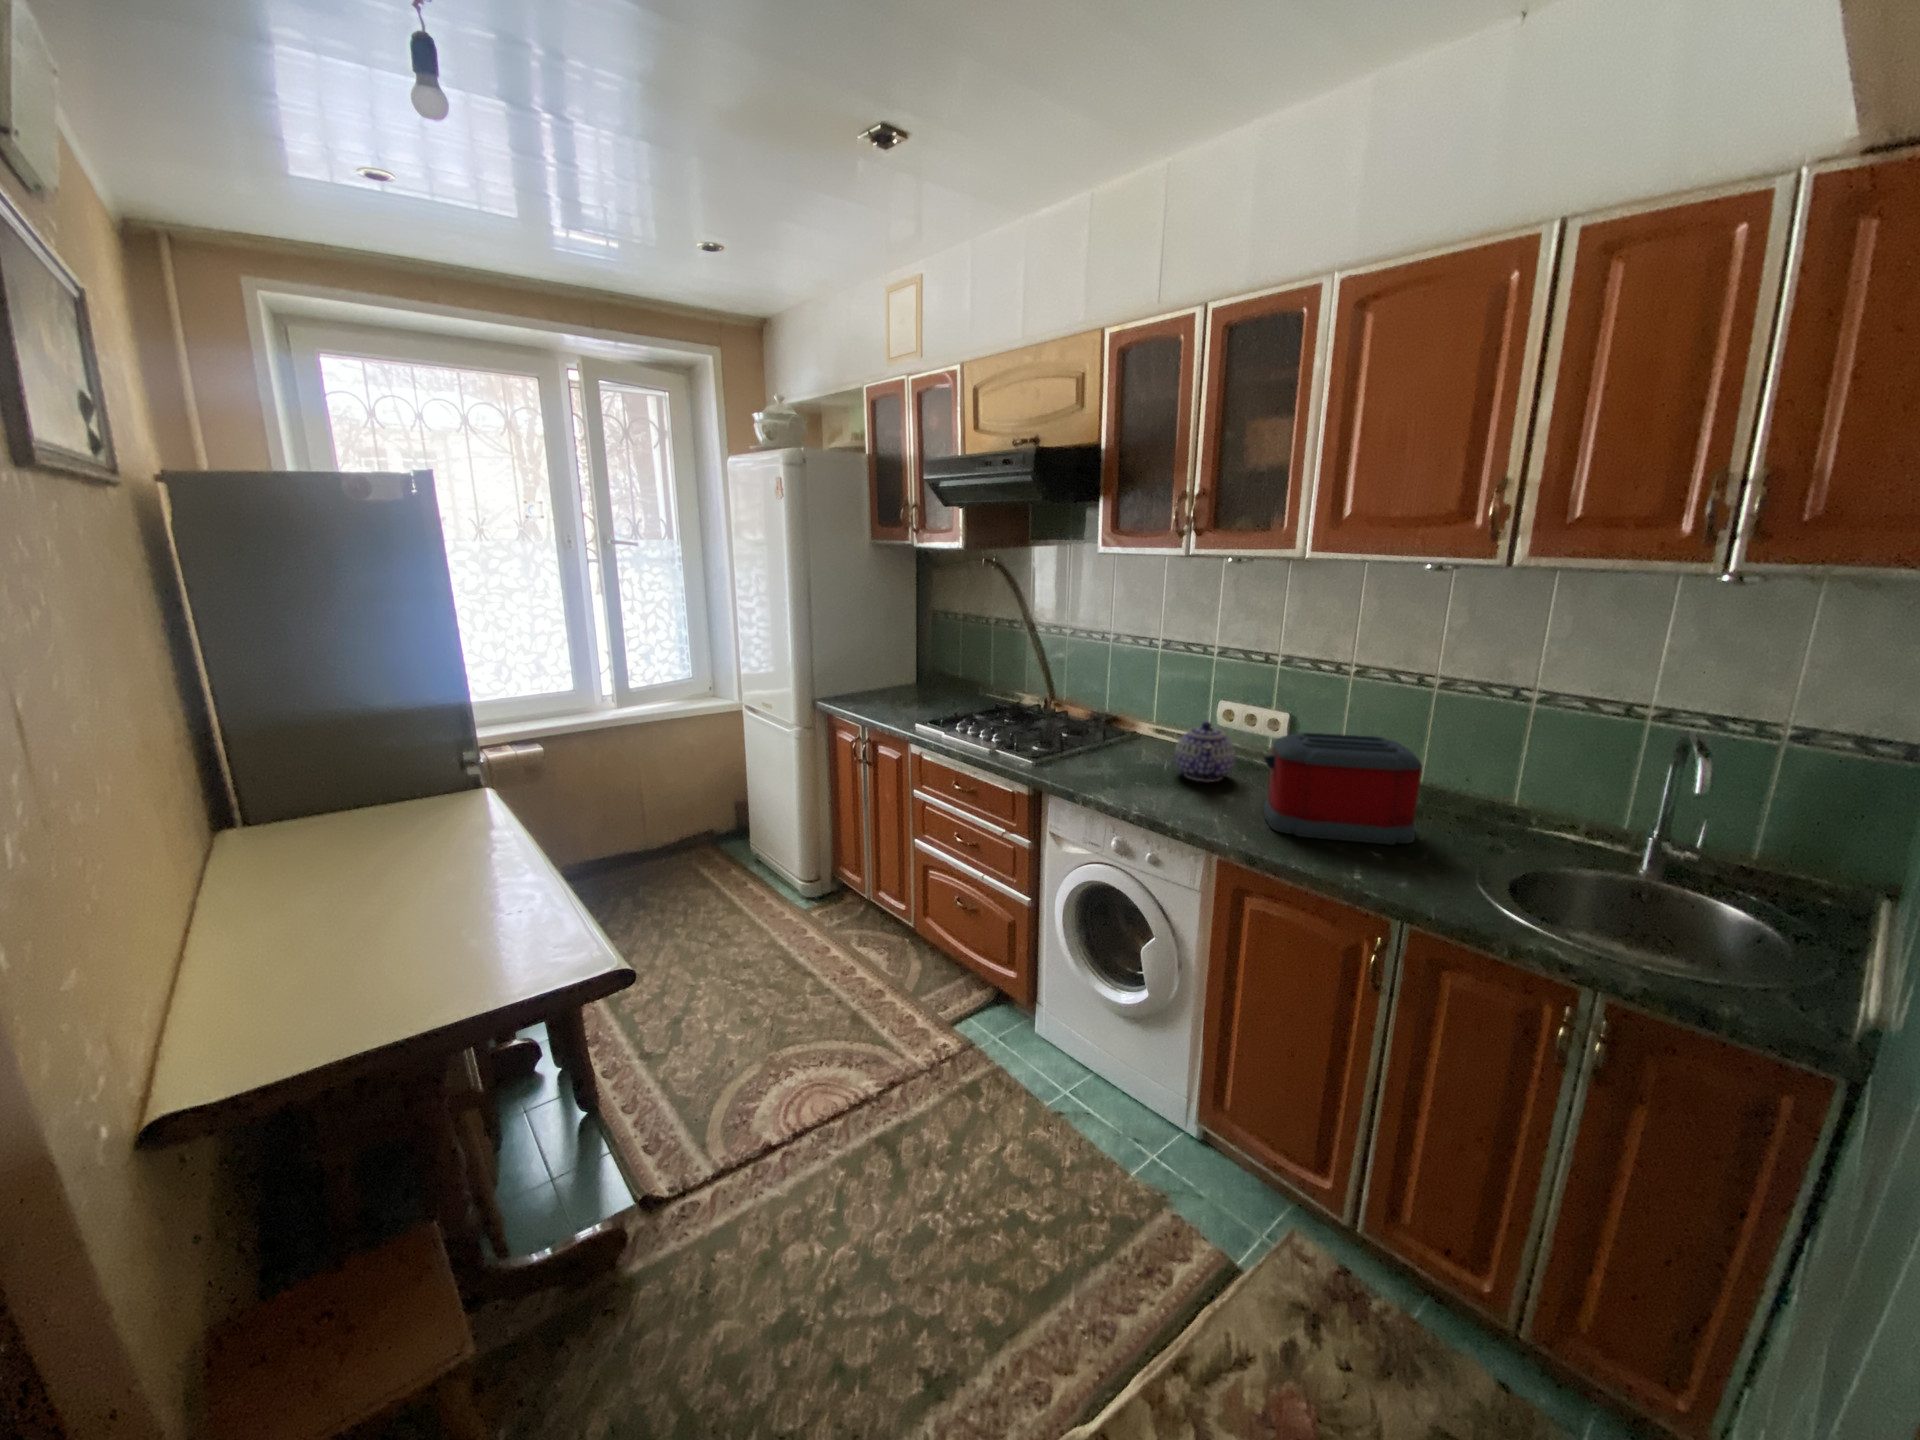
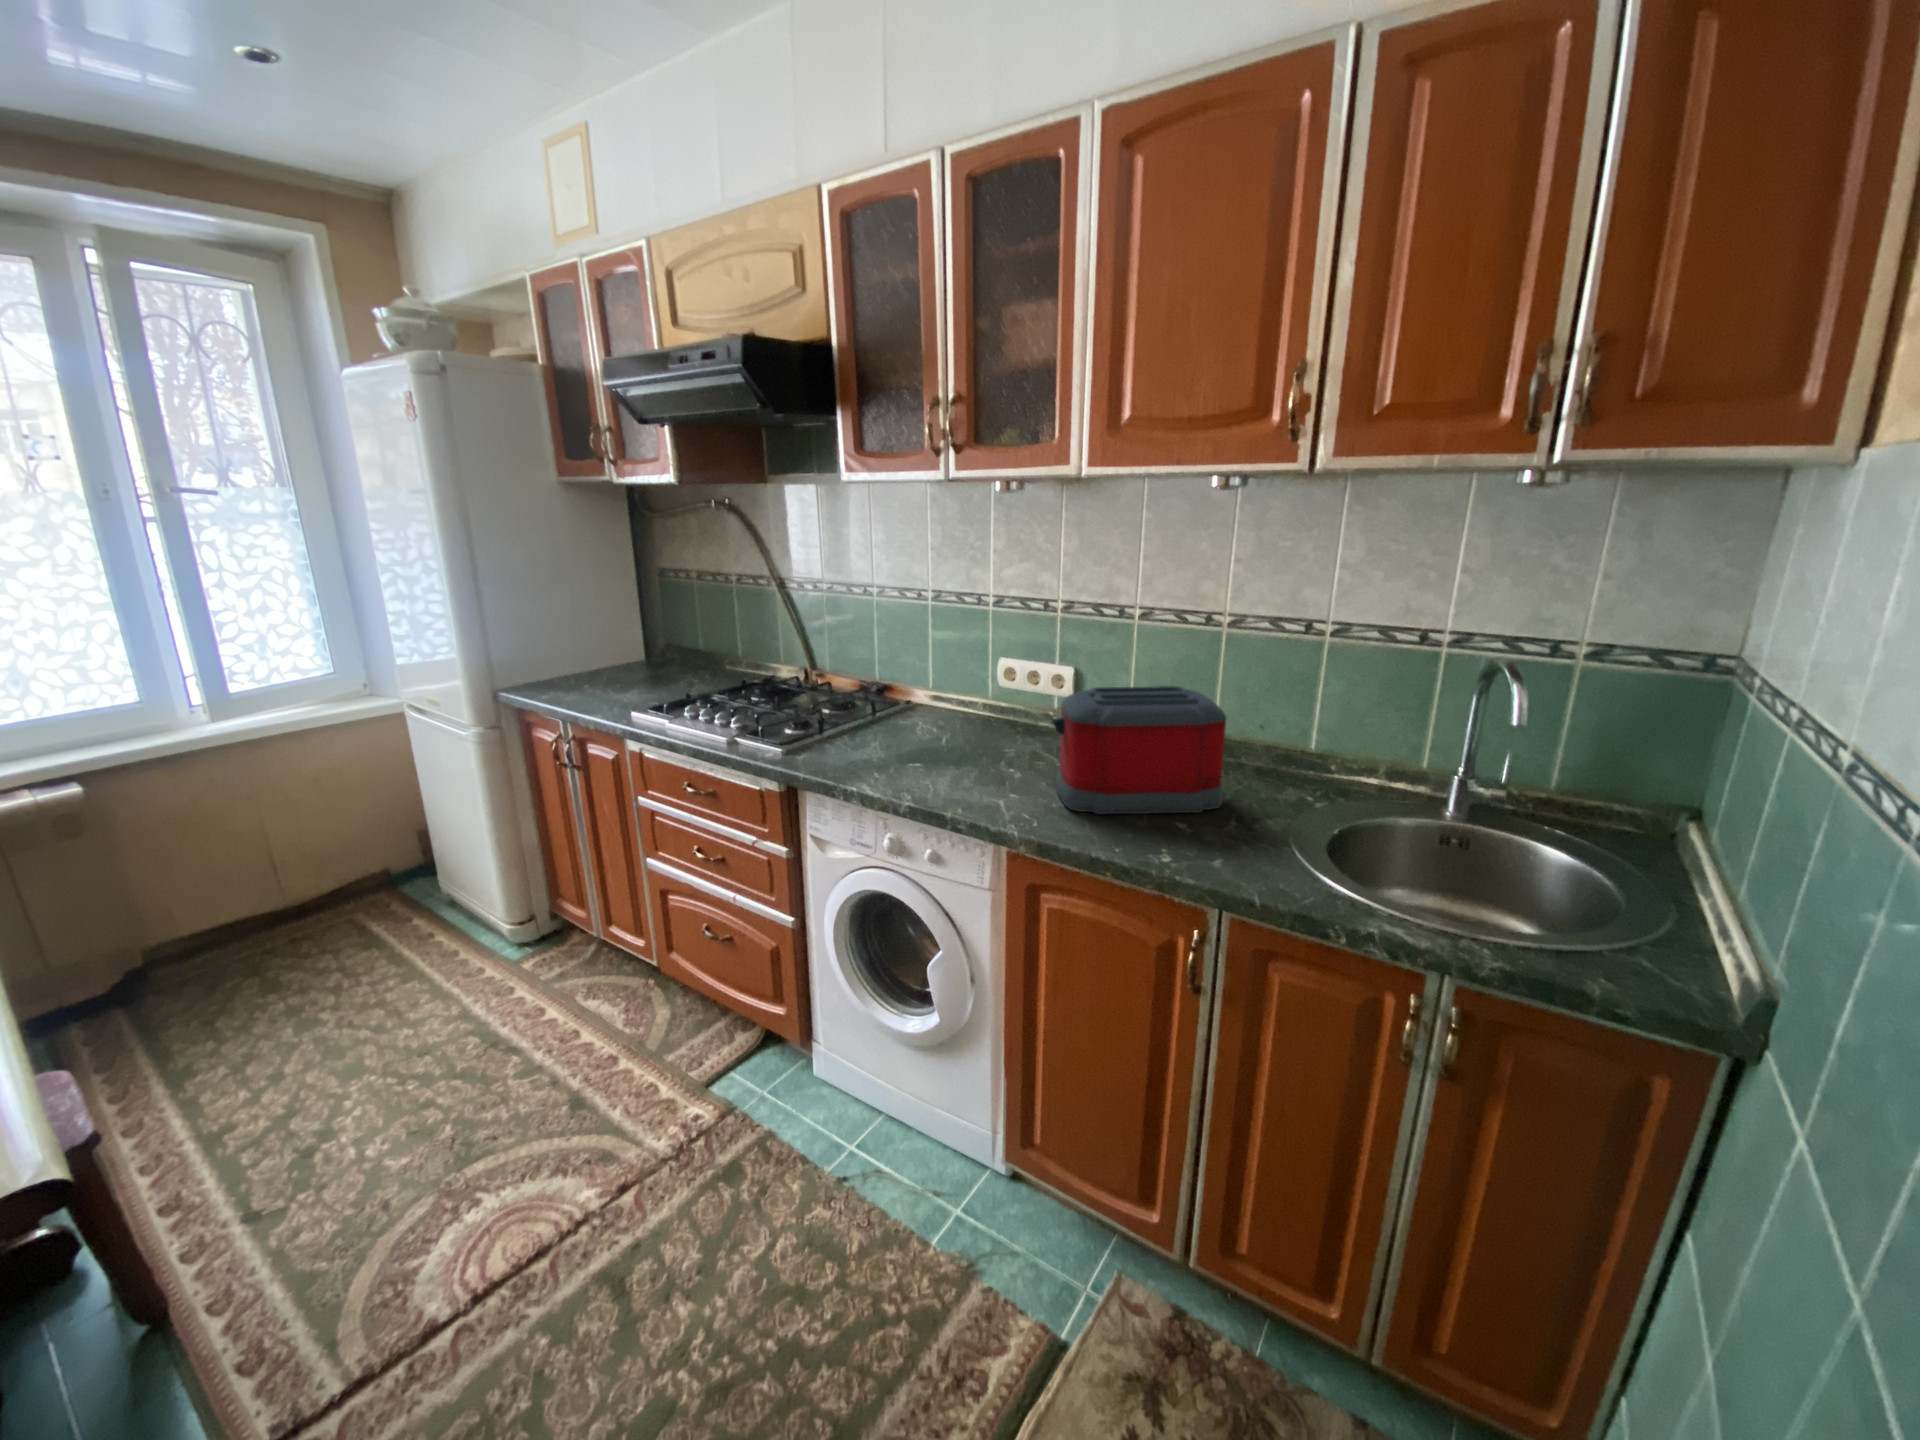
teapot: present [1175,722,1235,782] -> none [951,682,1020,754]

